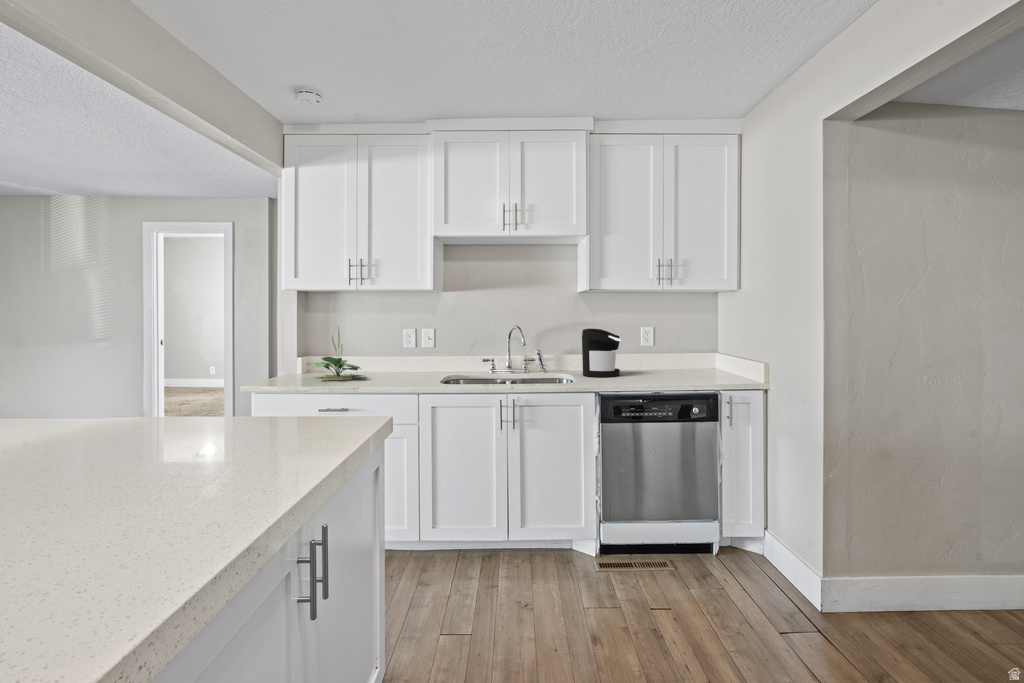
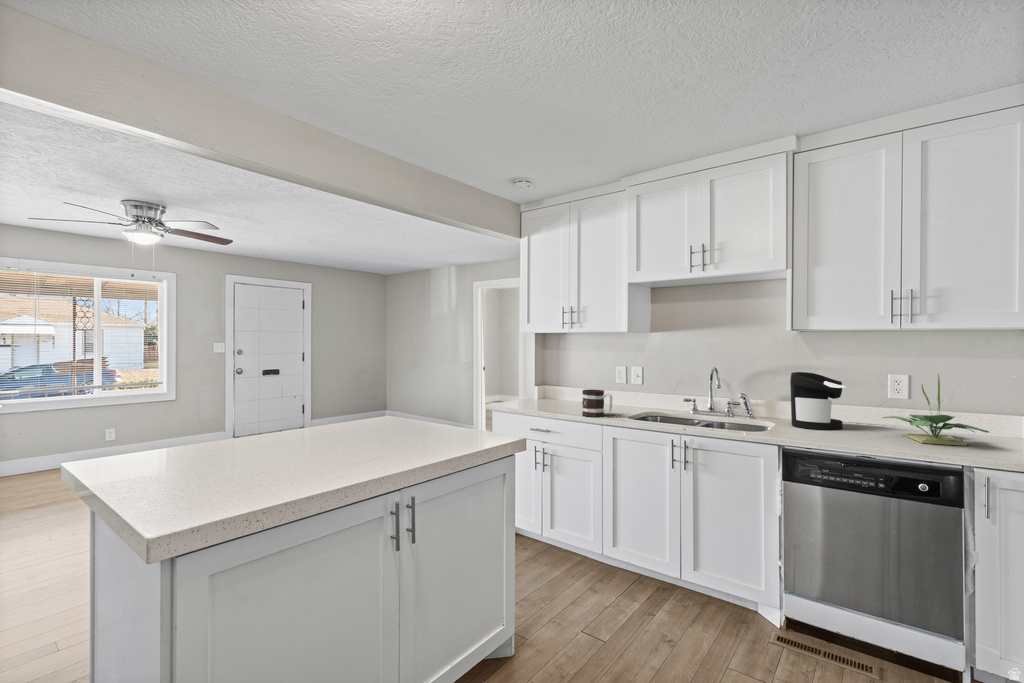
potted plant: present [309,327,361,381] -> present [883,374,989,446]
mug: none [389,354,426,385] -> present [582,389,612,417]

